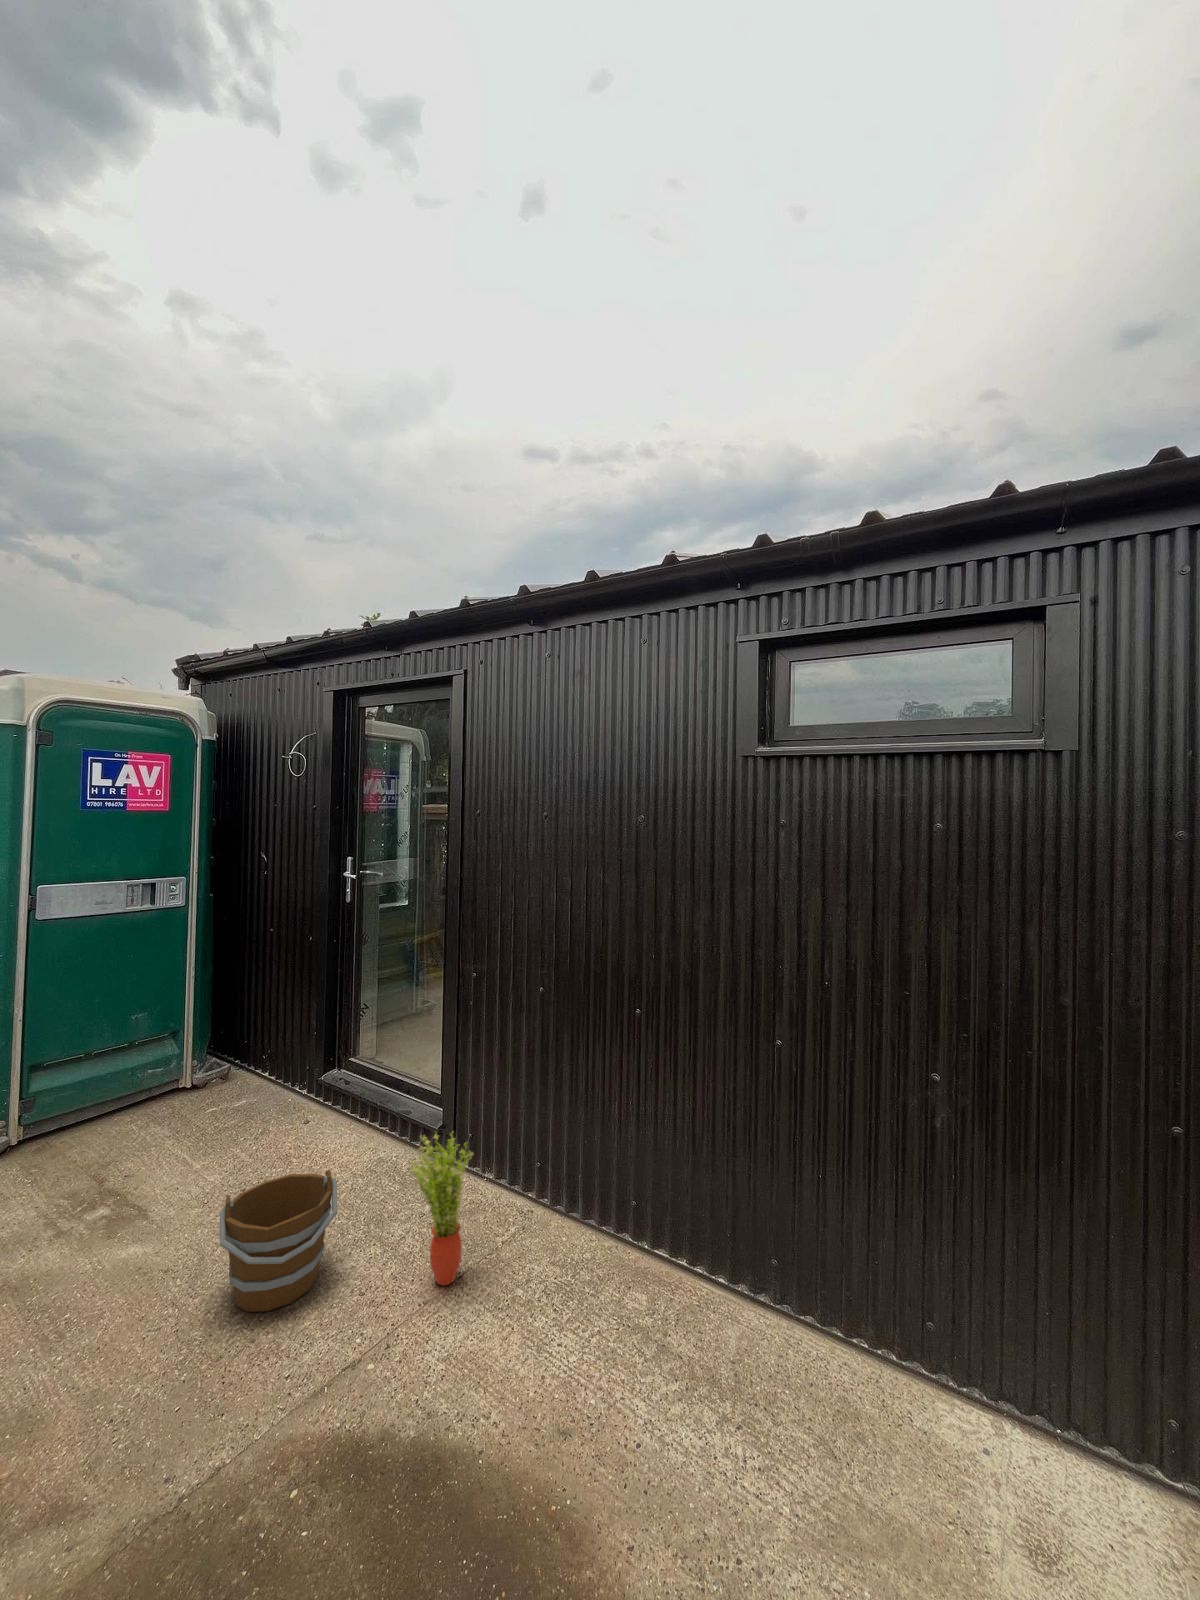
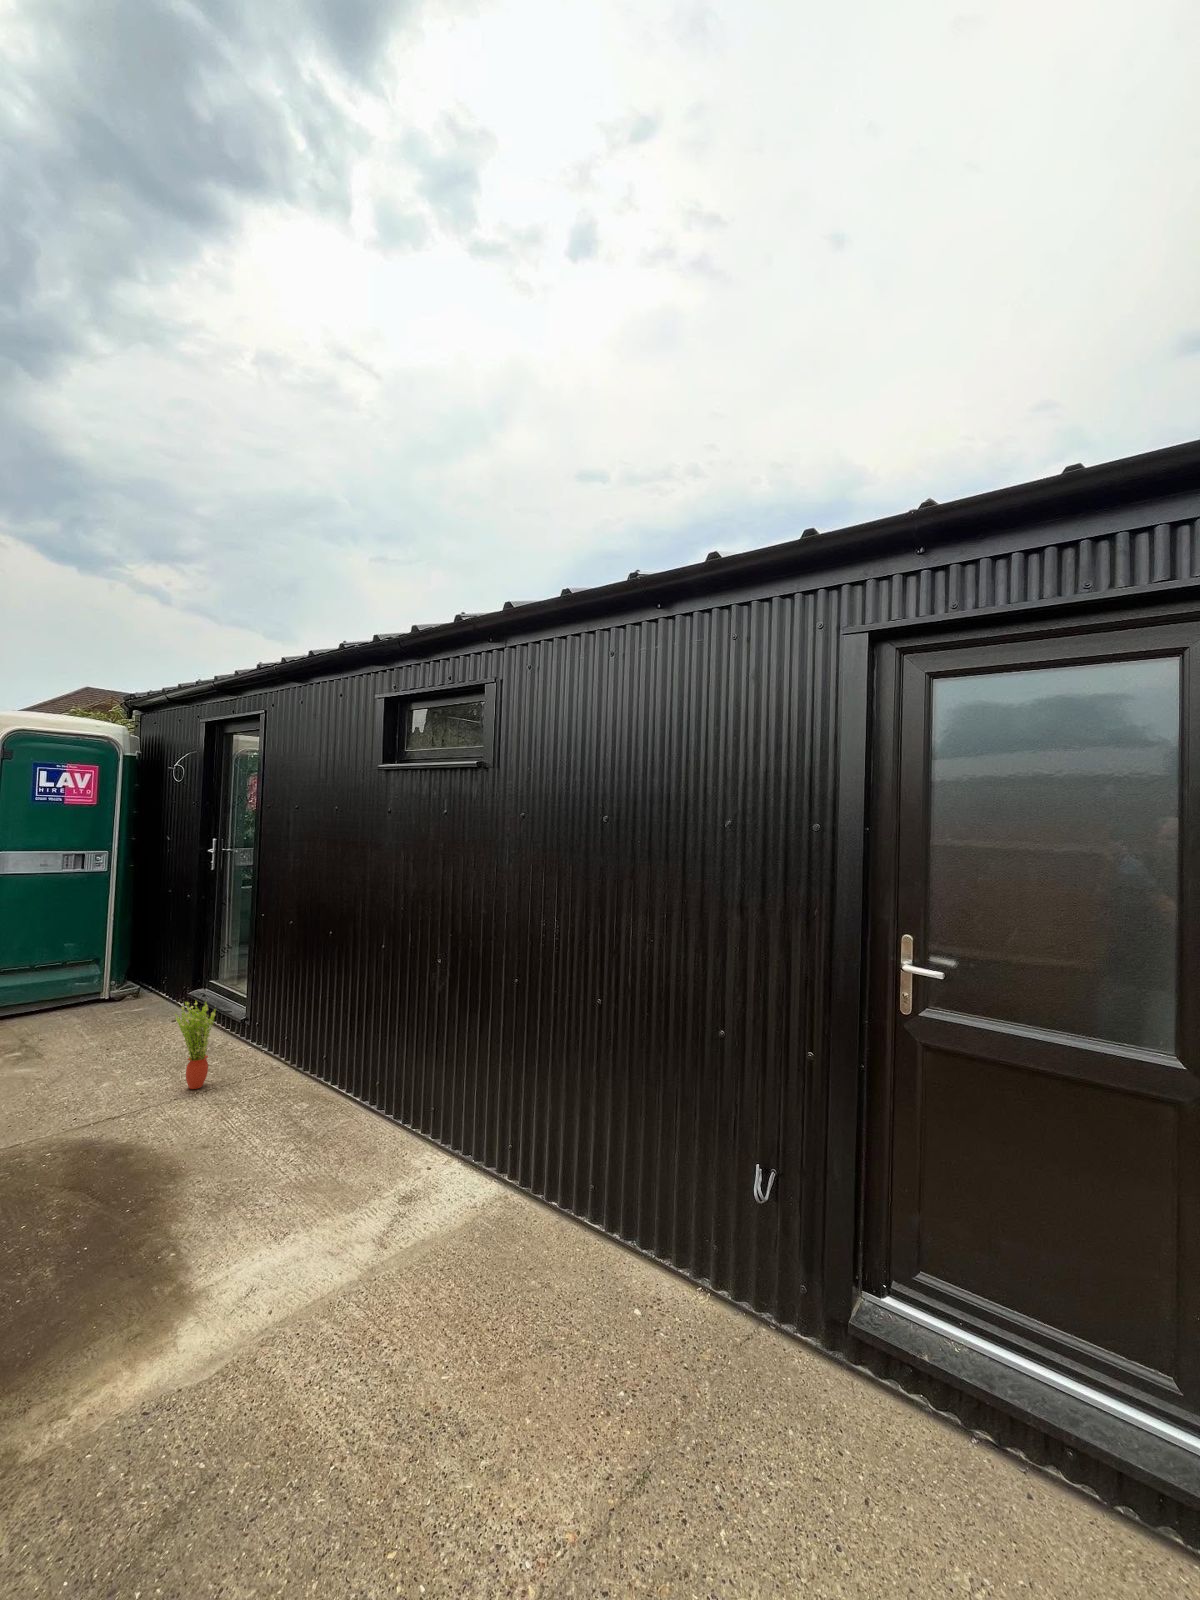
bucket: present [220,1170,337,1312] -> none [59,1023,140,1092]

